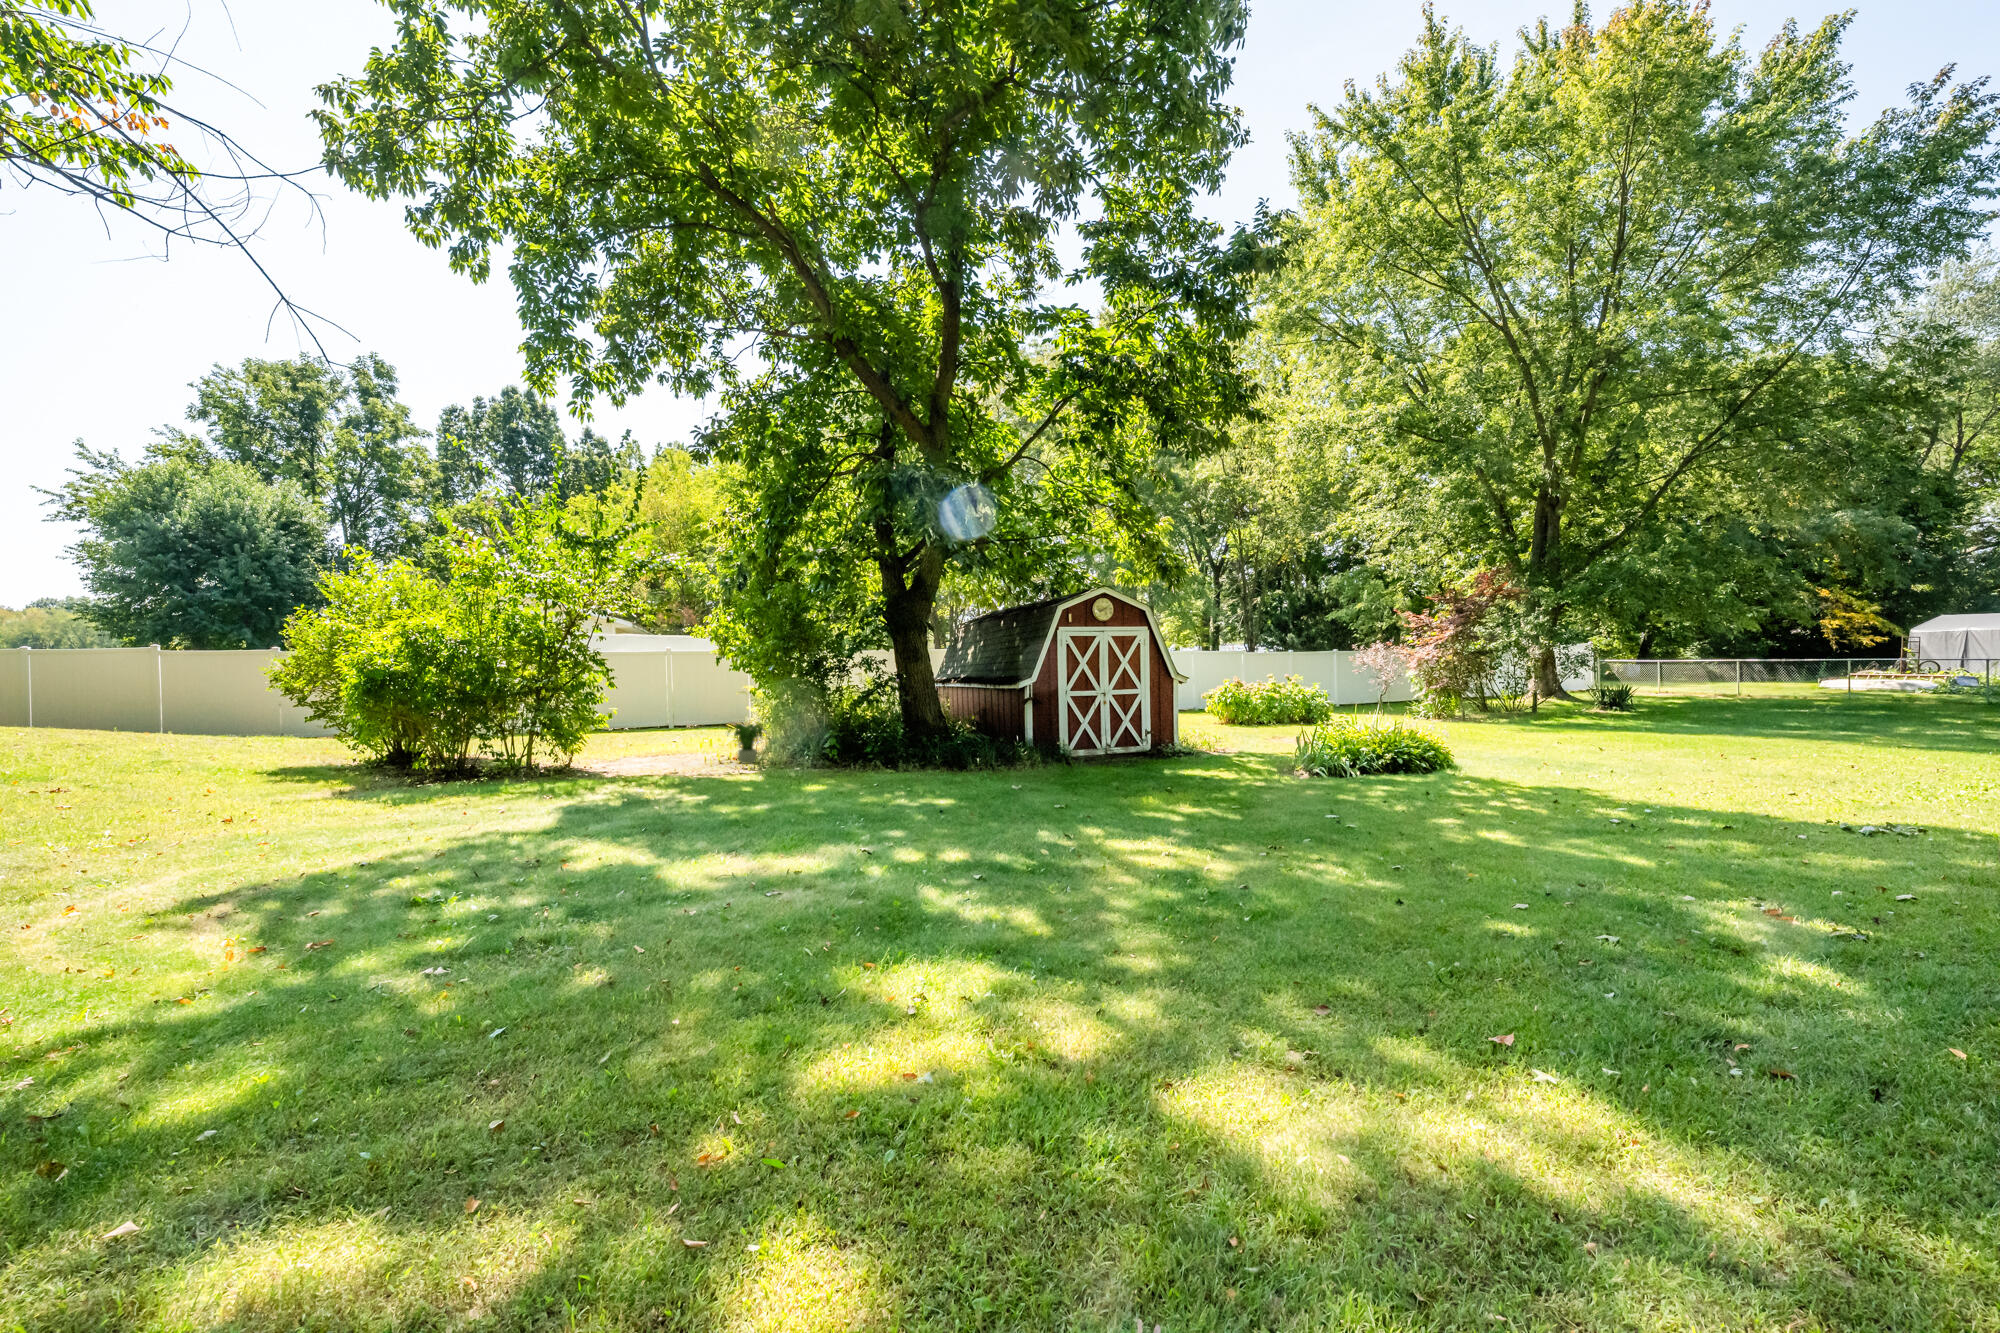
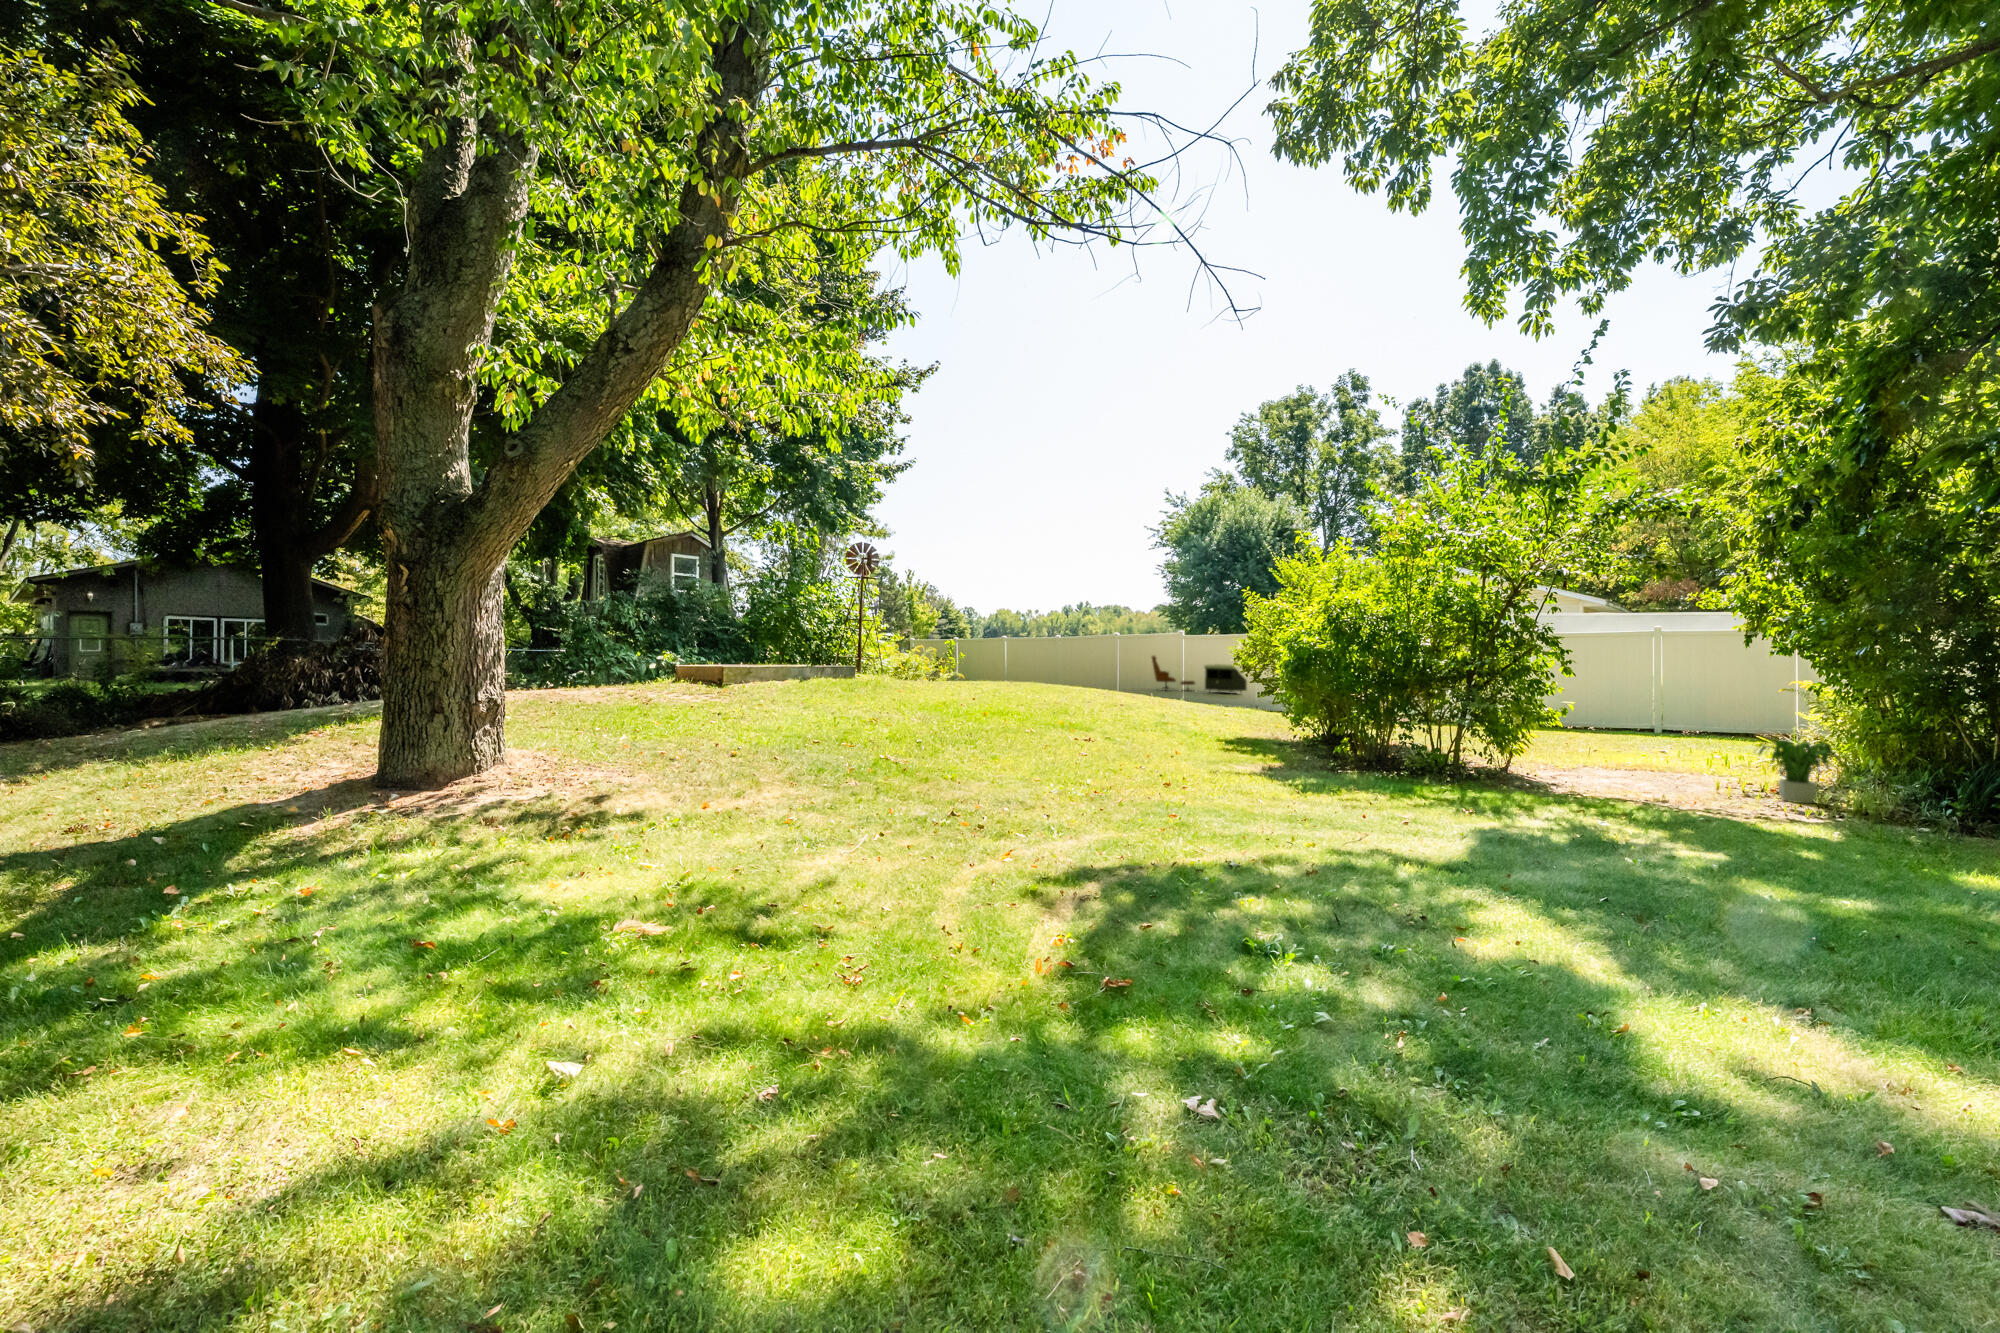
lounge chair: none [90,681,175,728] -> present [1152,656,1195,690]
storage bench: none [189,689,259,726] -> present [1204,664,1247,692]

